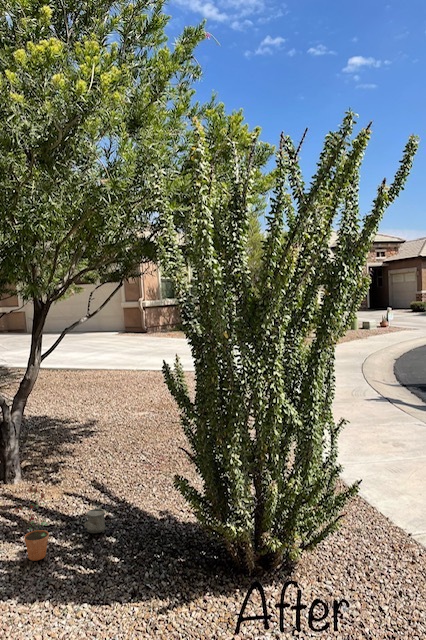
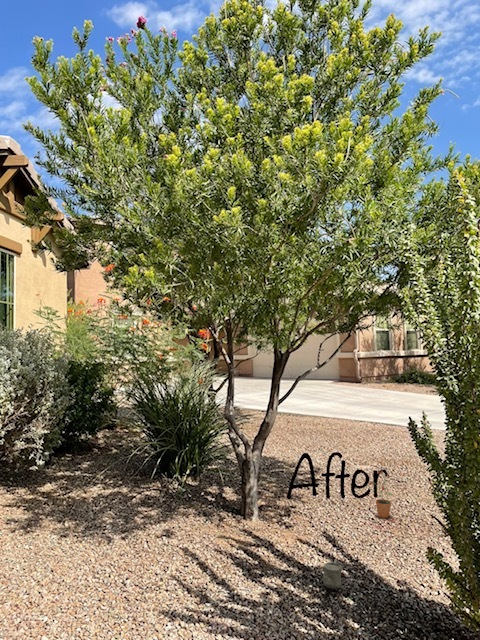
potted plant: present [16,486,49,561] -> present [370,470,392,518]

